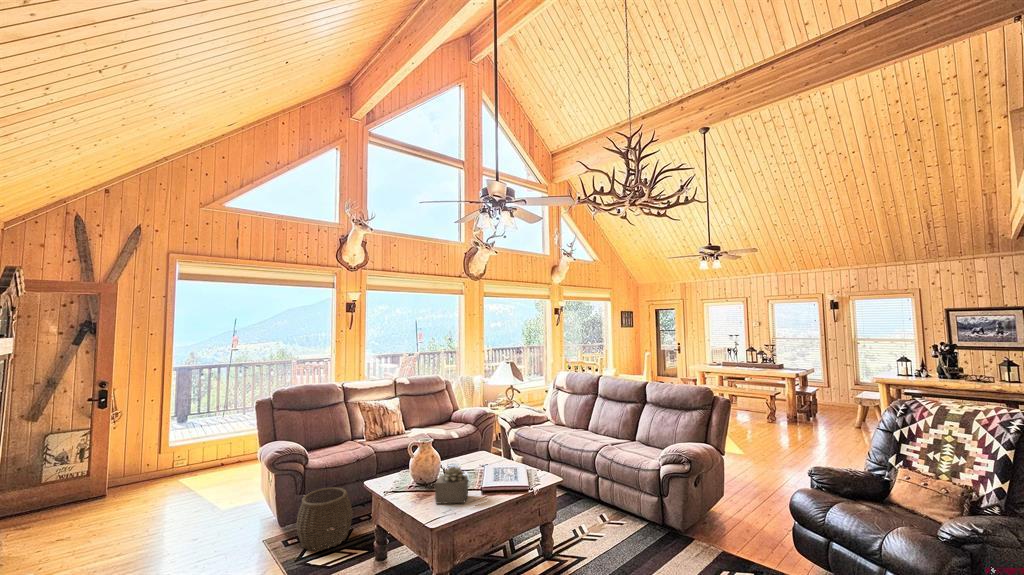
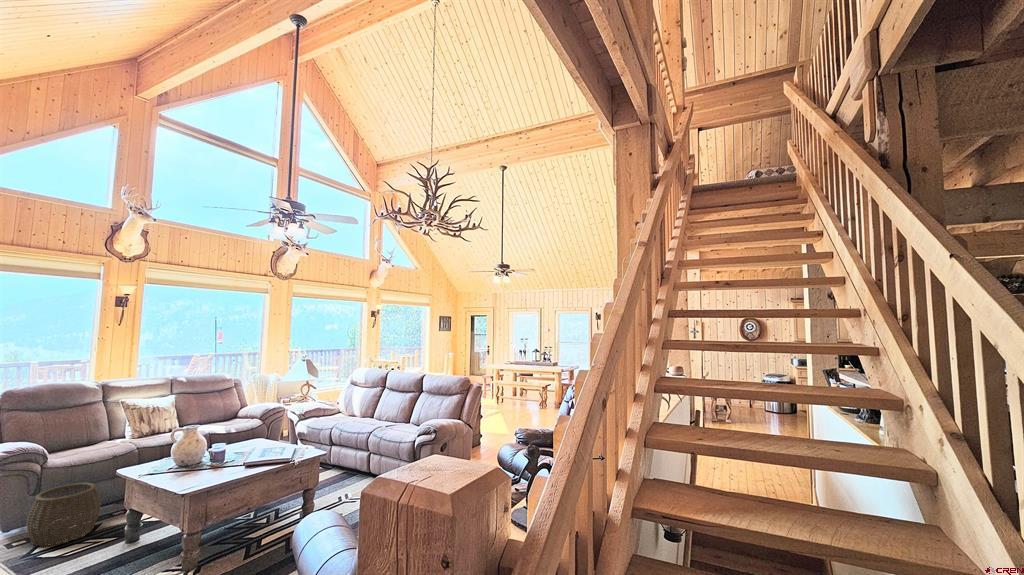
succulent plant: present [435,466,468,503] -> none [190,446,228,481]

